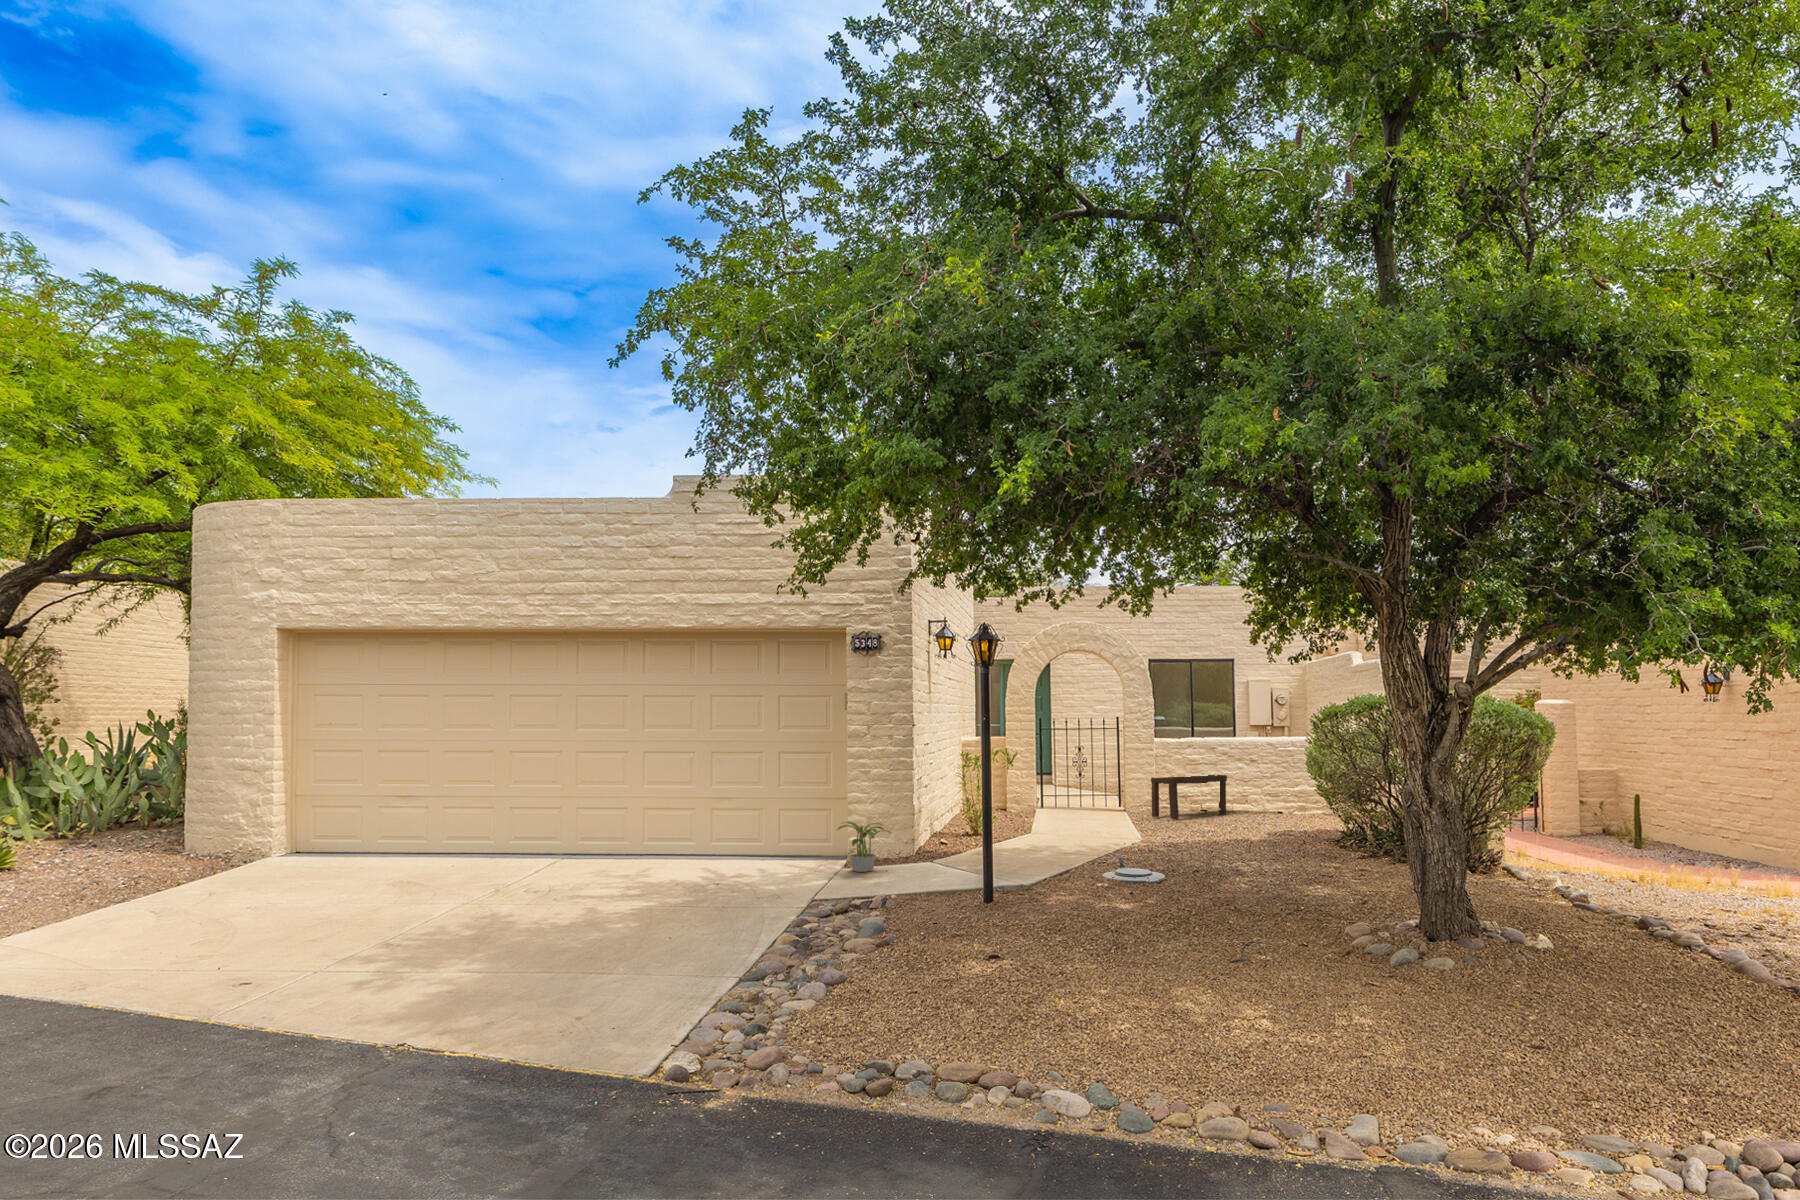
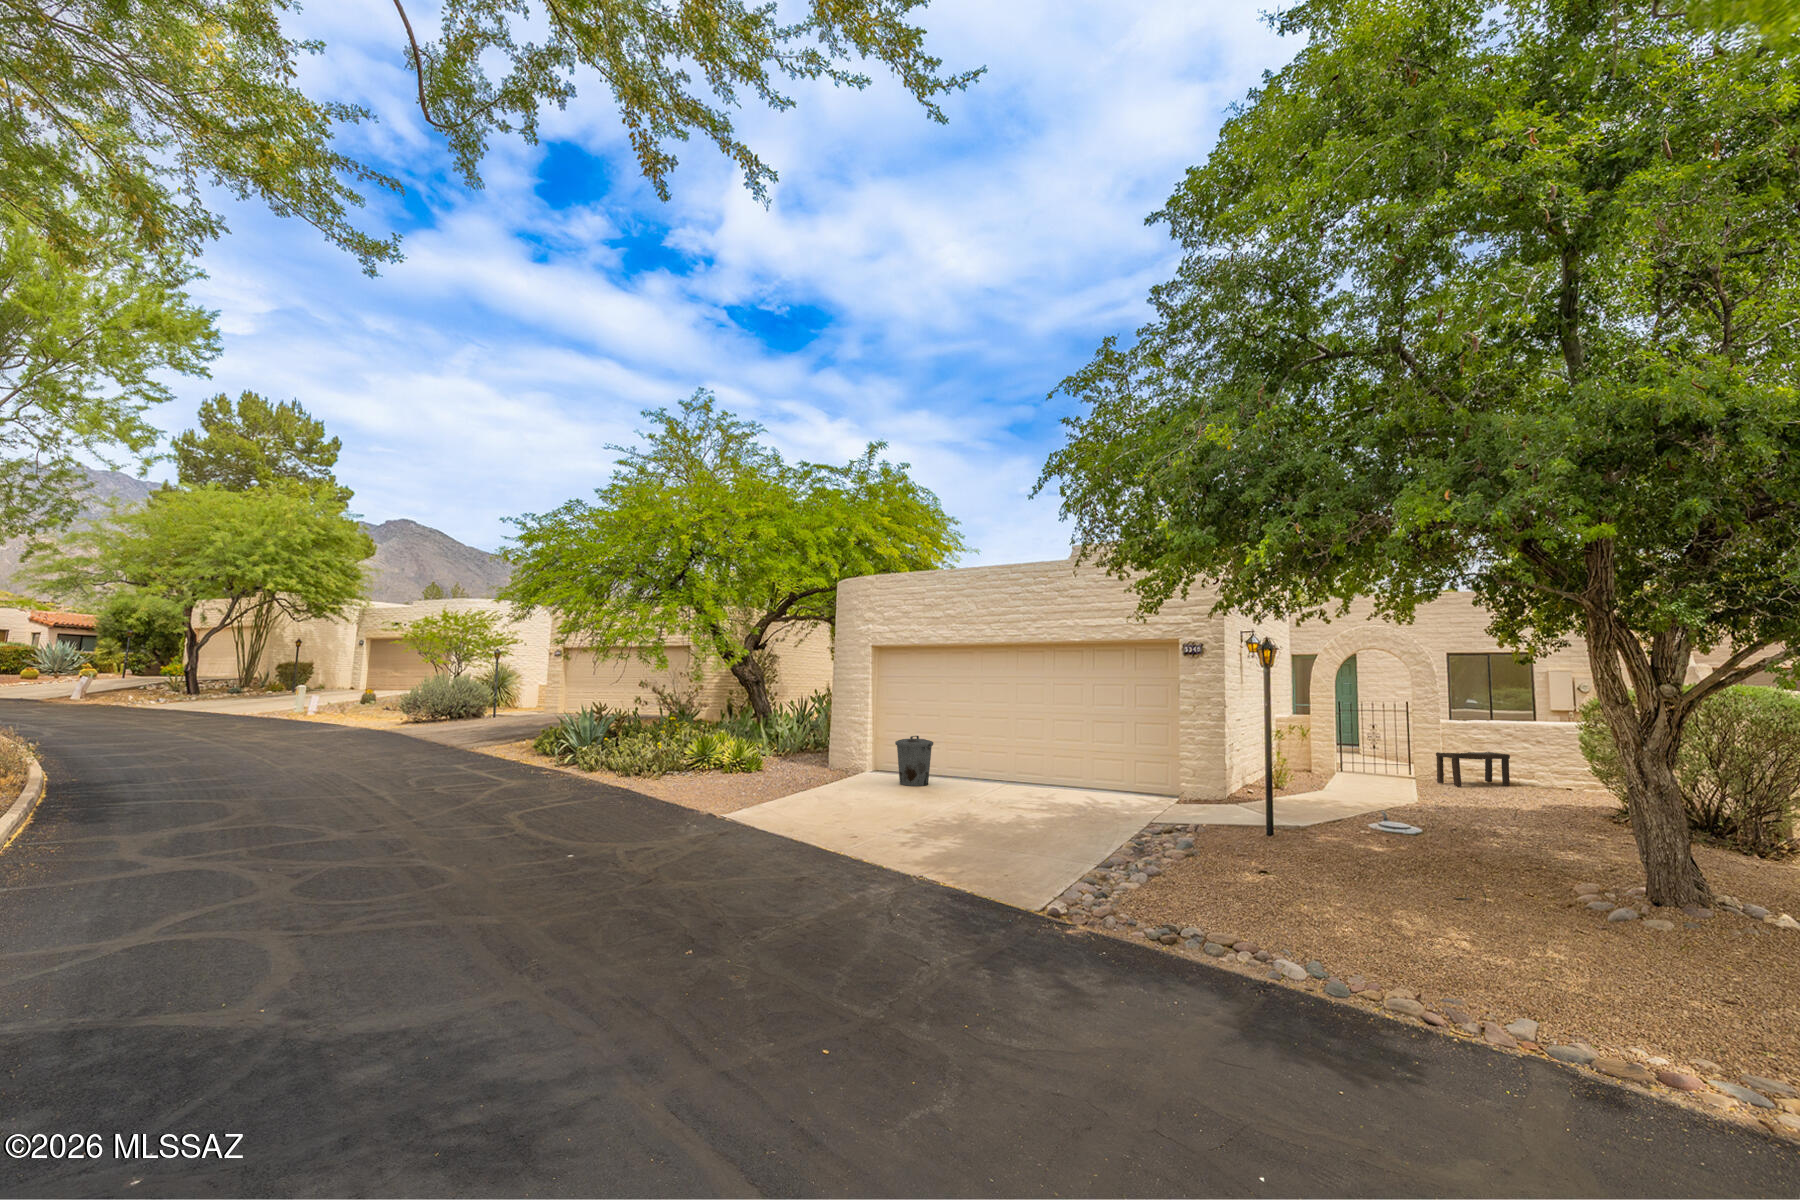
trash can: none [373,796,446,885] -> present [895,736,933,786]
potted plant: present [837,822,891,872] -> none [1169,770,1209,804]

